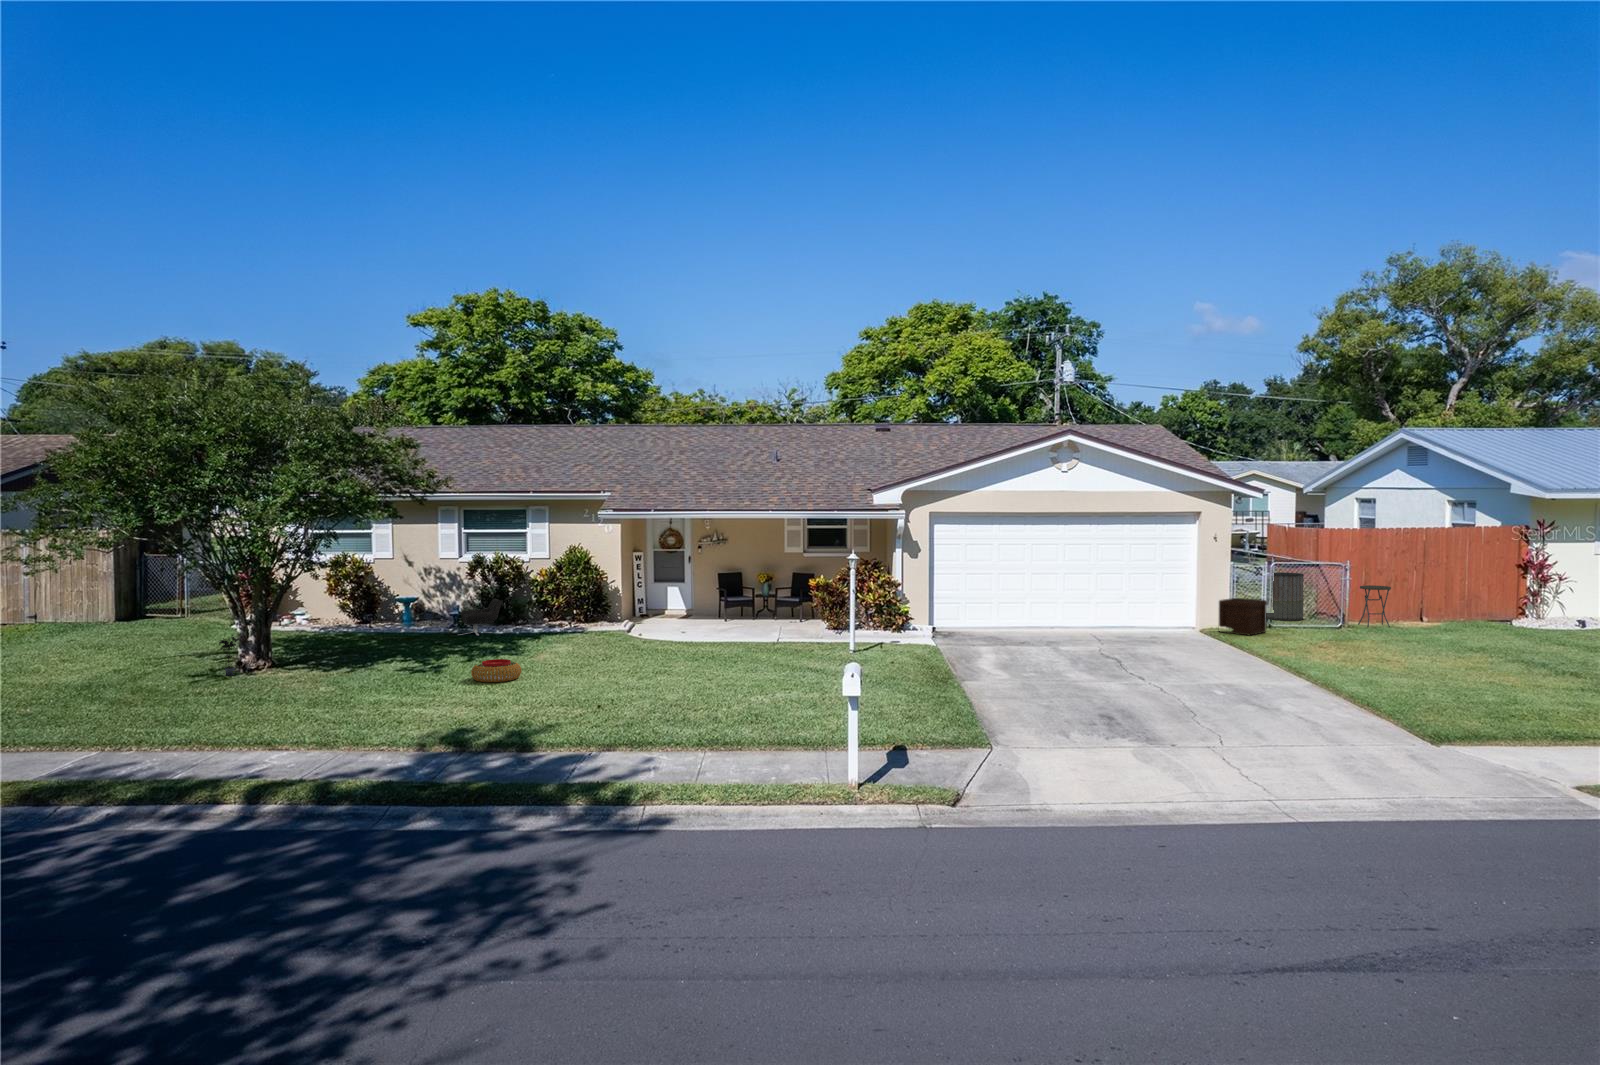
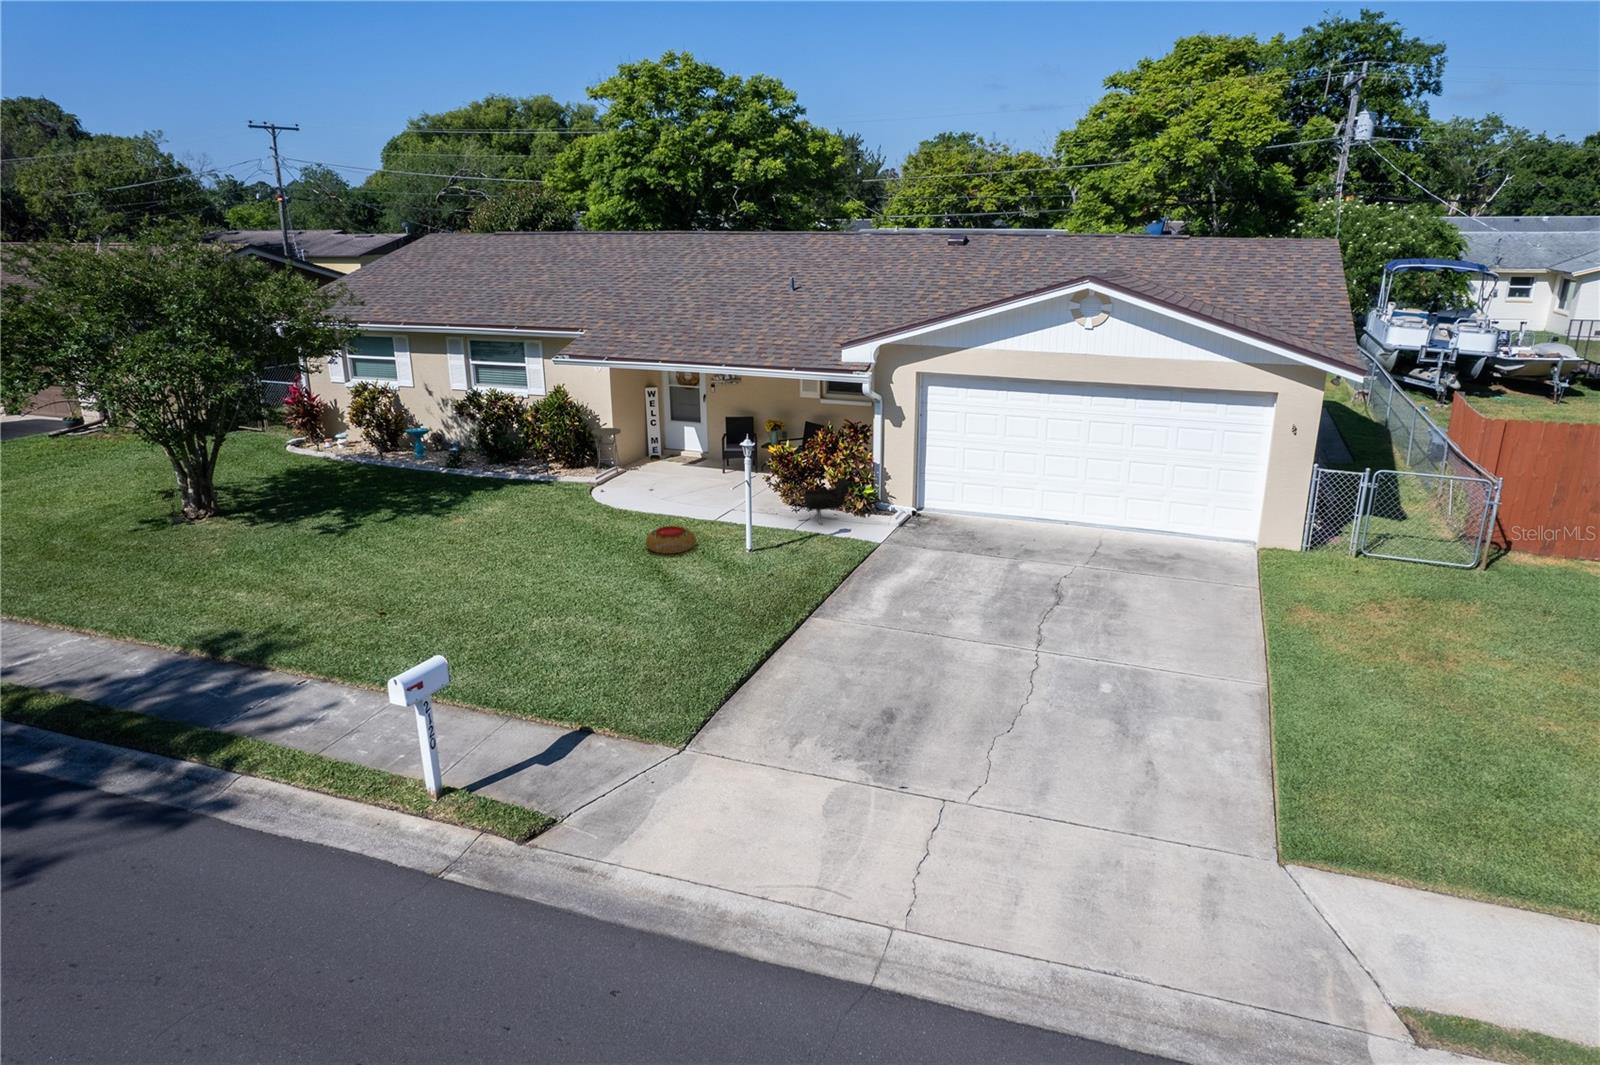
trash can: present [1266,572,1304,621] -> none [1394,465,1459,536]
side table: present [1358,585,1391,627] -> present [591,428,623,473]
wooden crate: present [1219,598,1266,635] -> none [1285,508,1362,566]
lounge chair: present [460,599,502,635] -> present [802,477,850,524]
pouf: present [471,659,521,682] -> present [646,526,696,554]

